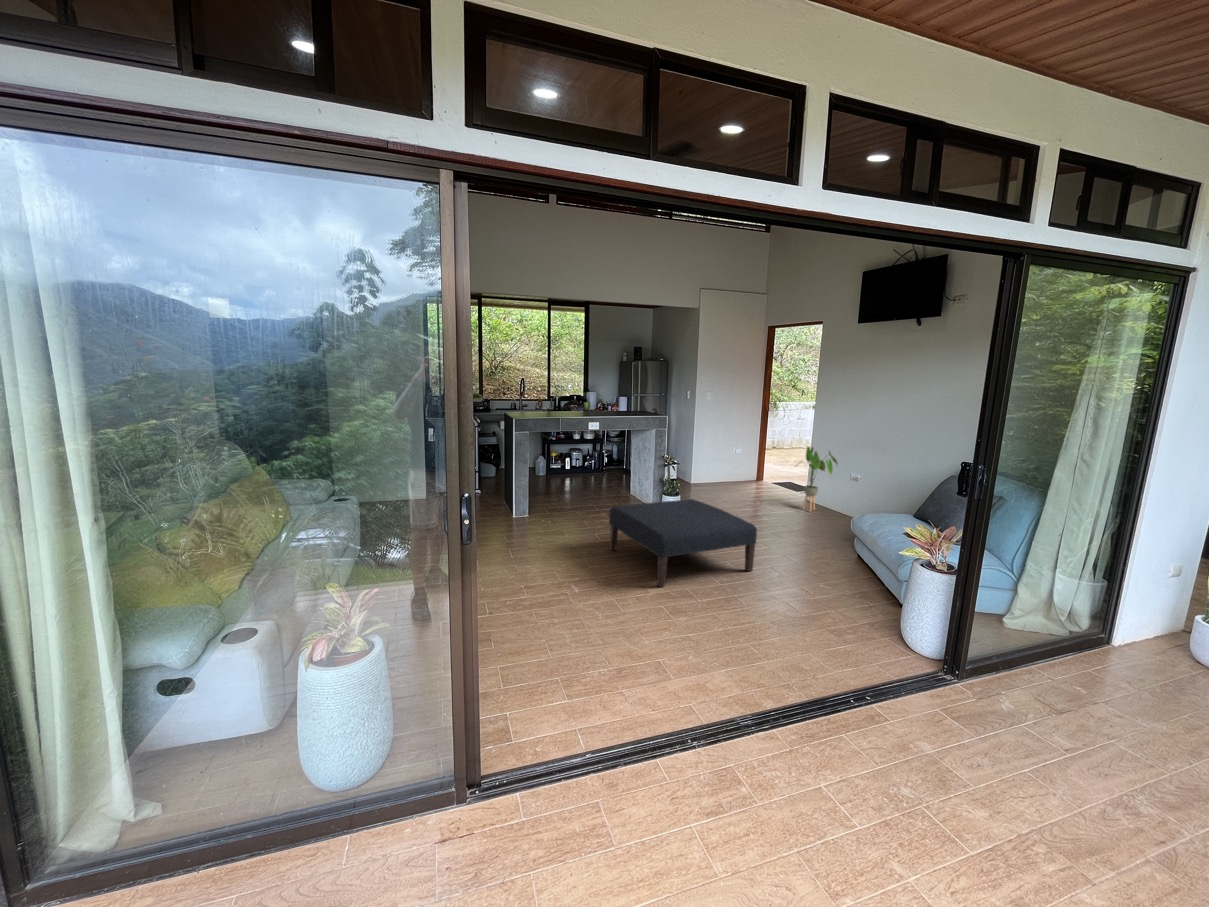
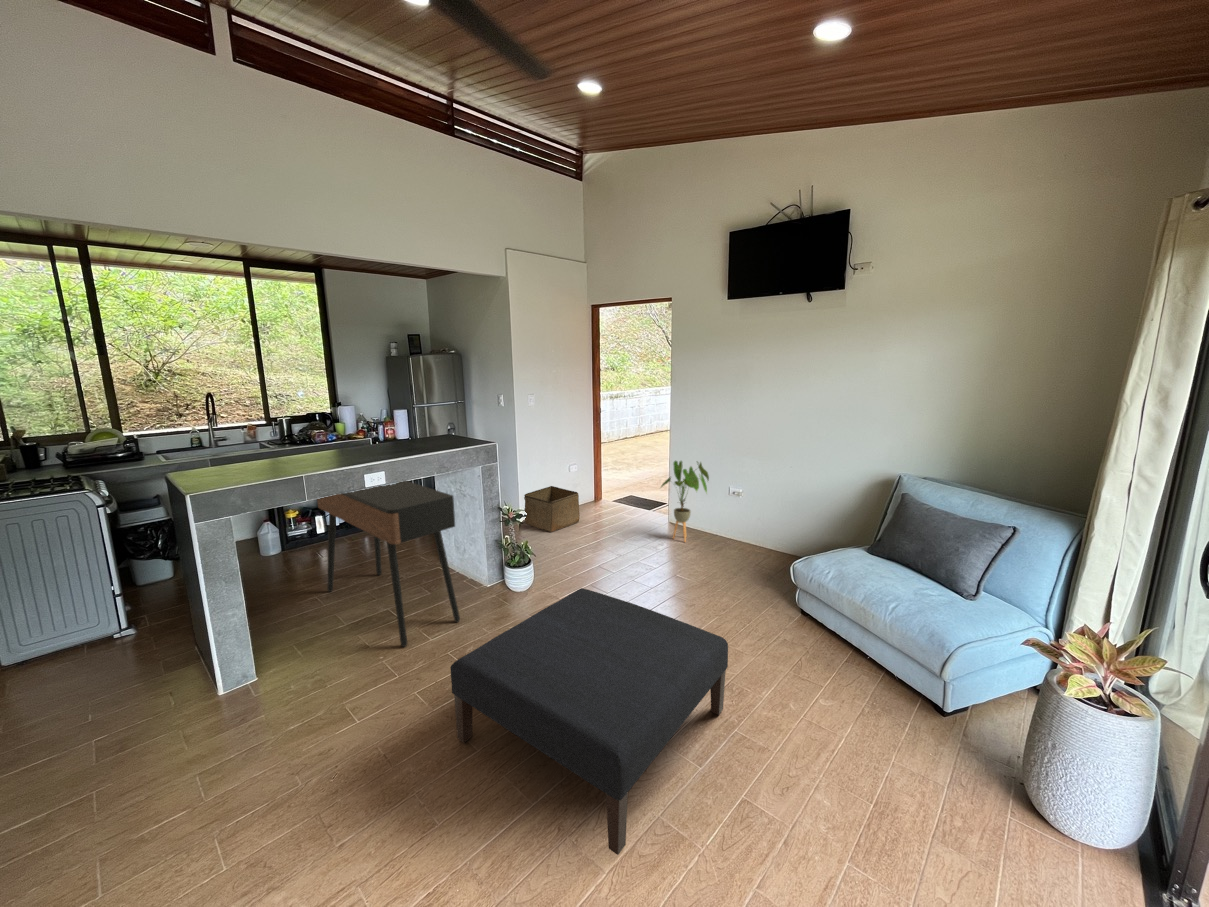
console table: none [565,428,633,520] -> present [317,481,460,647]
storage bin: none [696,462,738,493] -> present [524,486,580,532]

